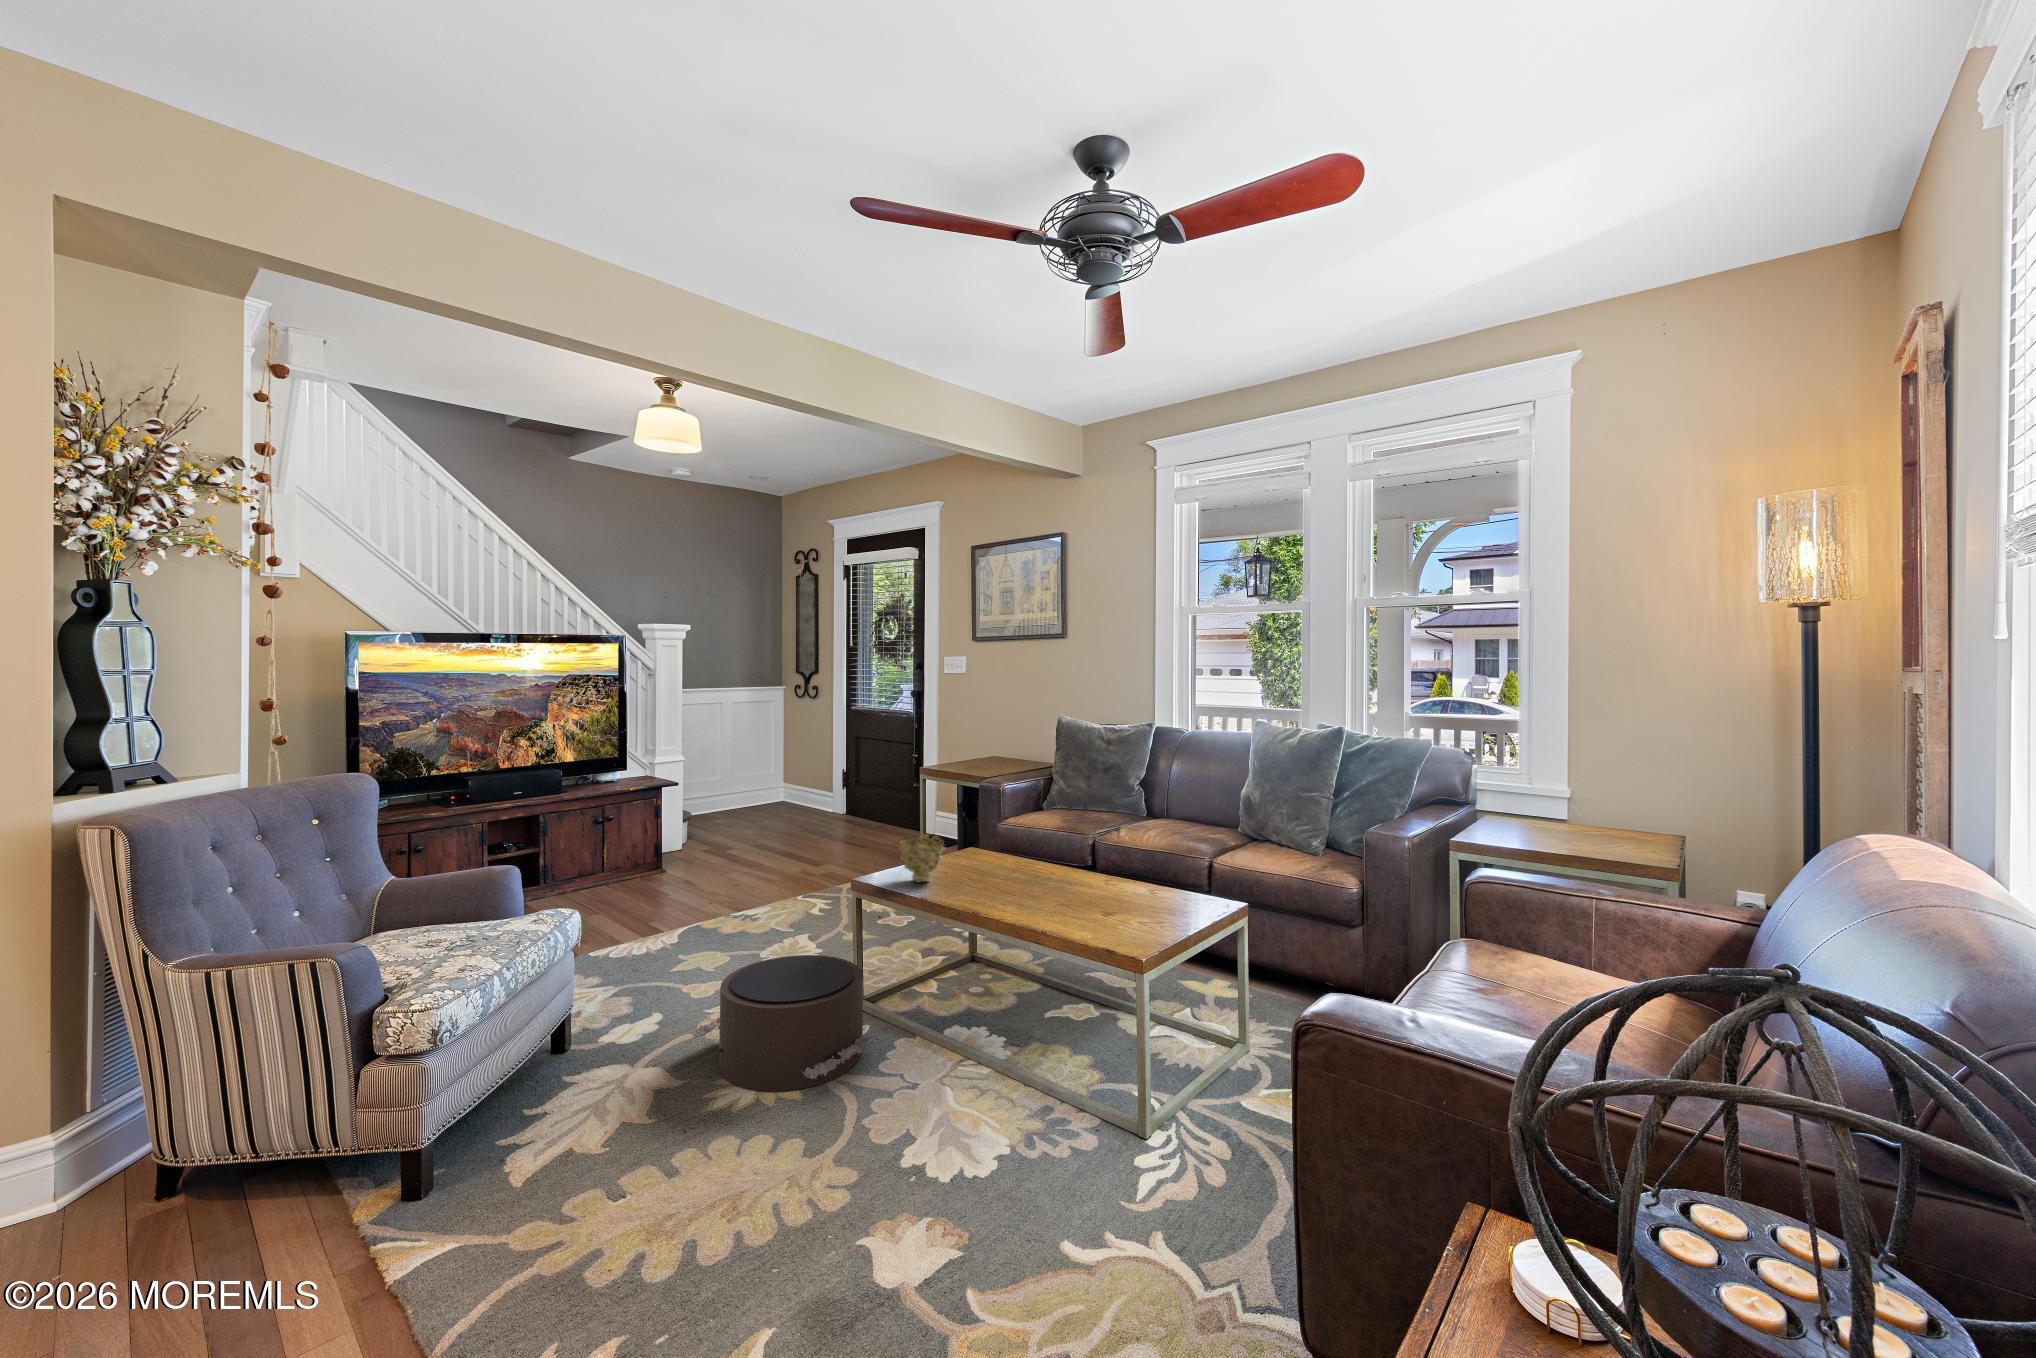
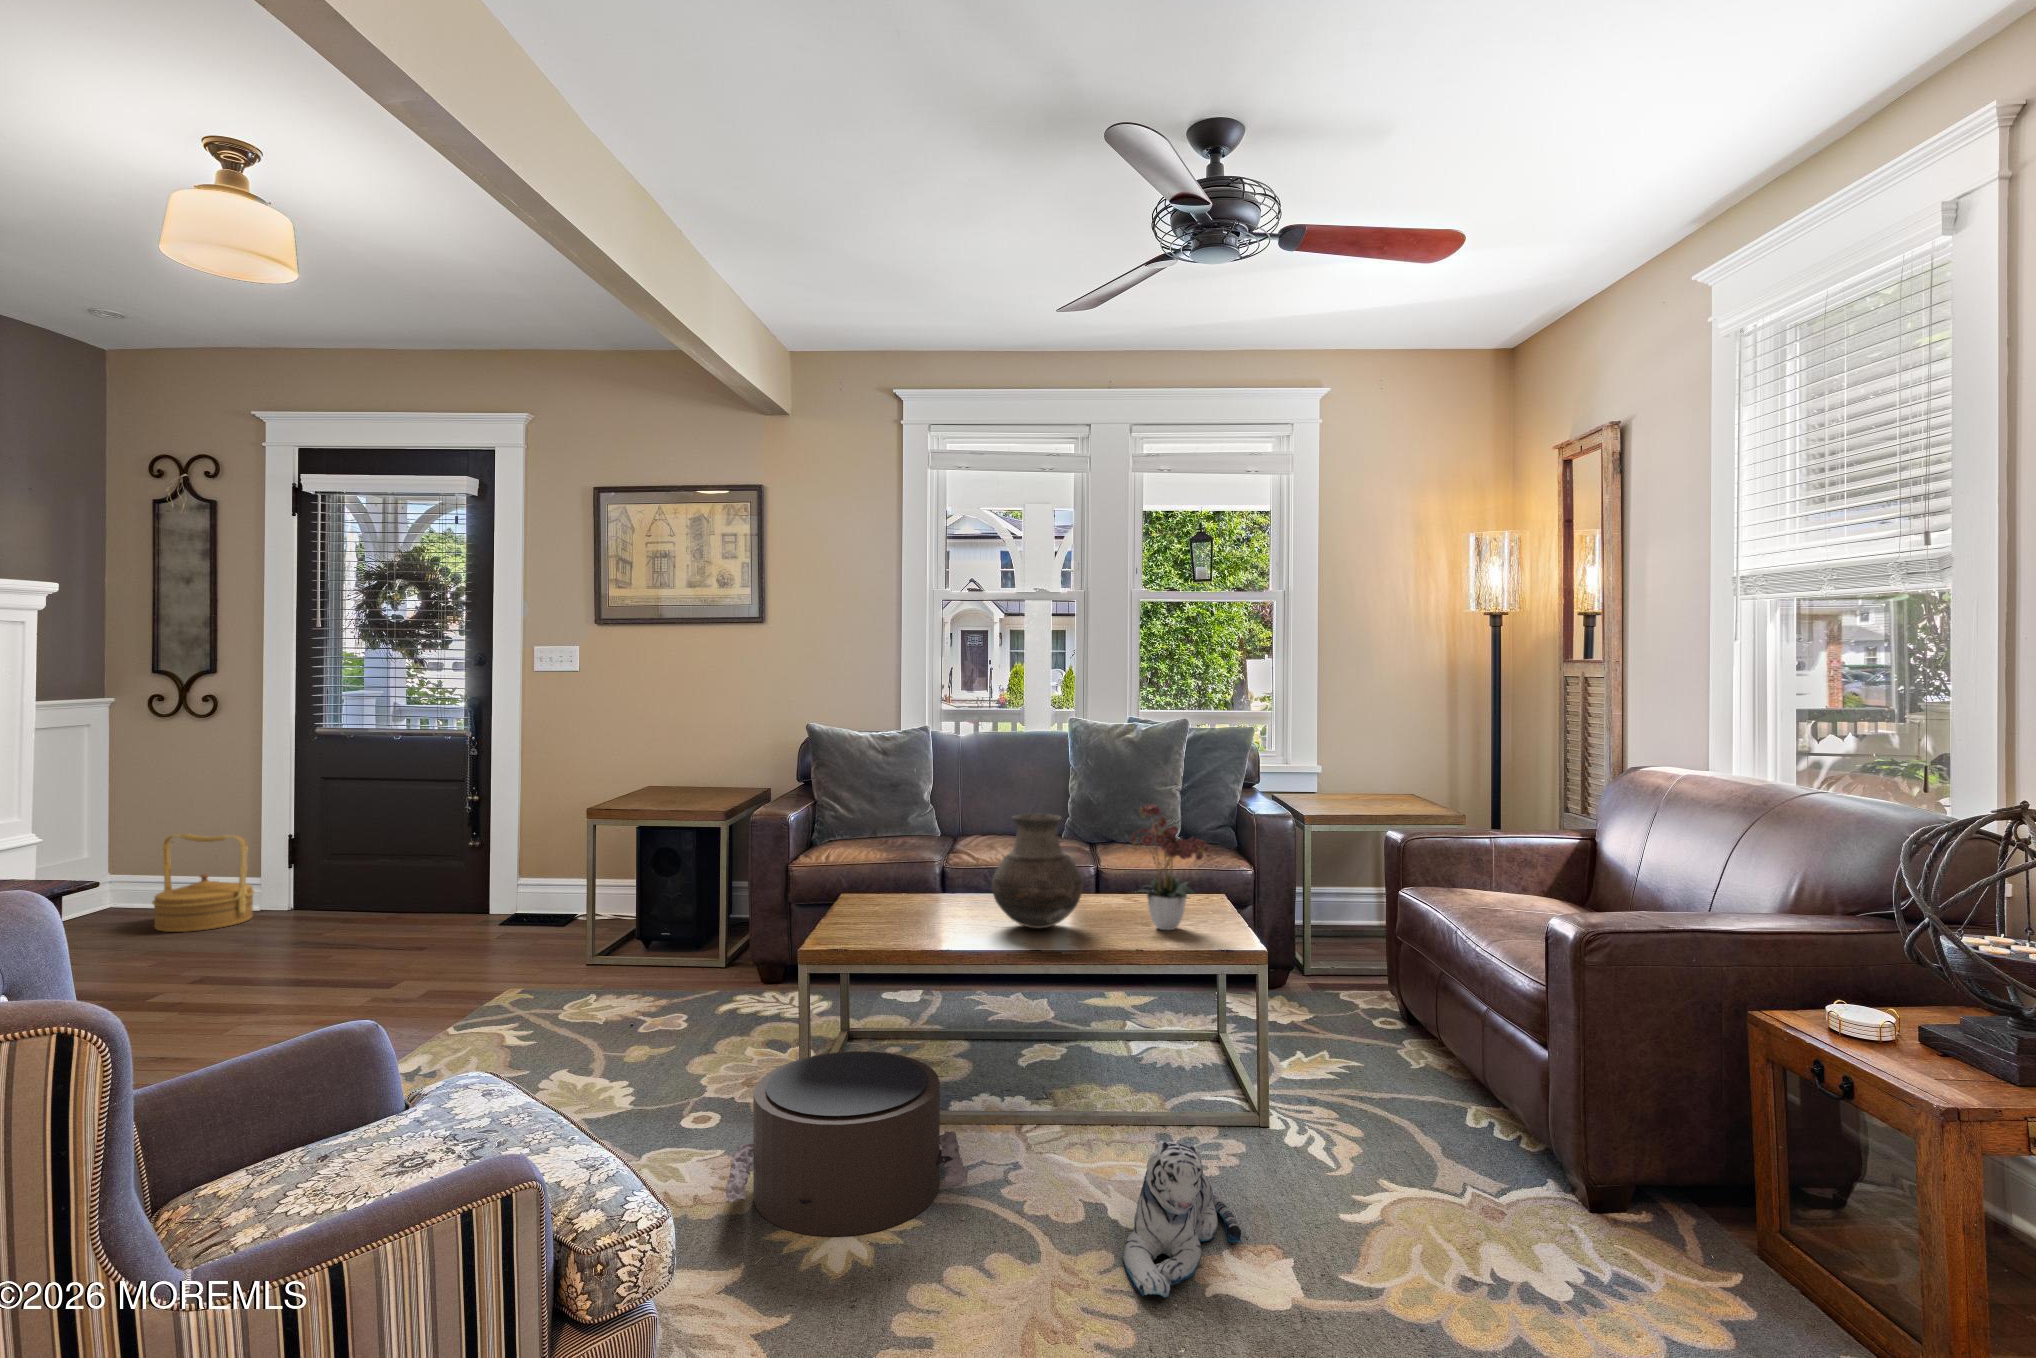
woven basket: none [774,763,823,819] -> present [152,834,254,932]
flower arrangement: none [1070,794,1144,920] -> present [1131,804,1210,930]
vase: none [970,797,1049,896] -> present [992,814,1083,928]
decorative bowl: present [899,834,944,882] -> none [888,874,946,935]
plush toy: none [794,1091,980,1225] -> present [1123,1141,1241,1297]

